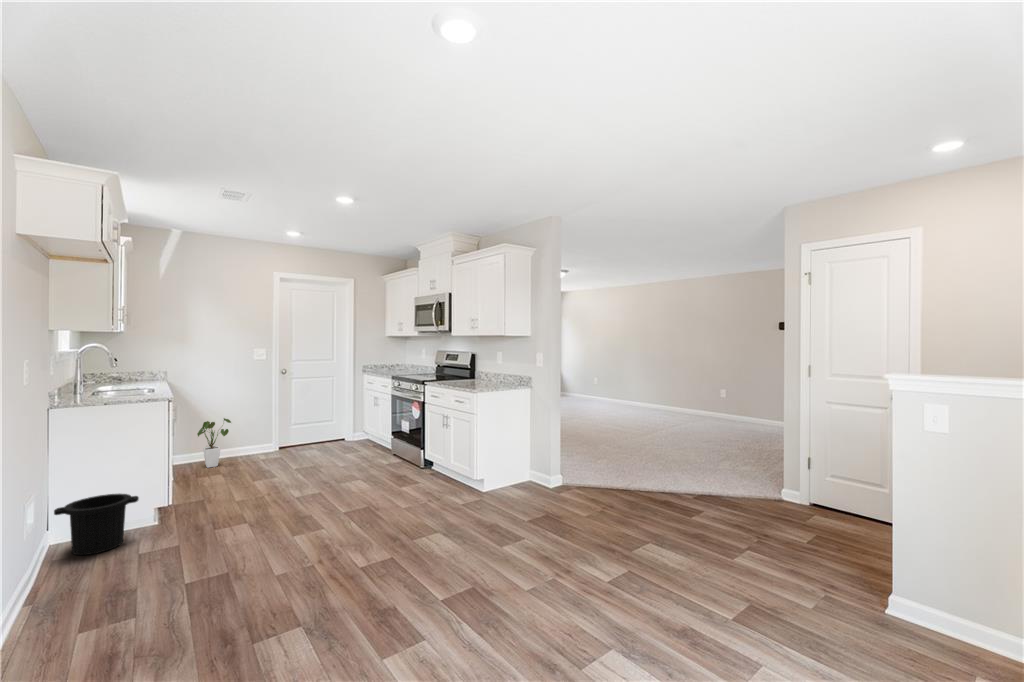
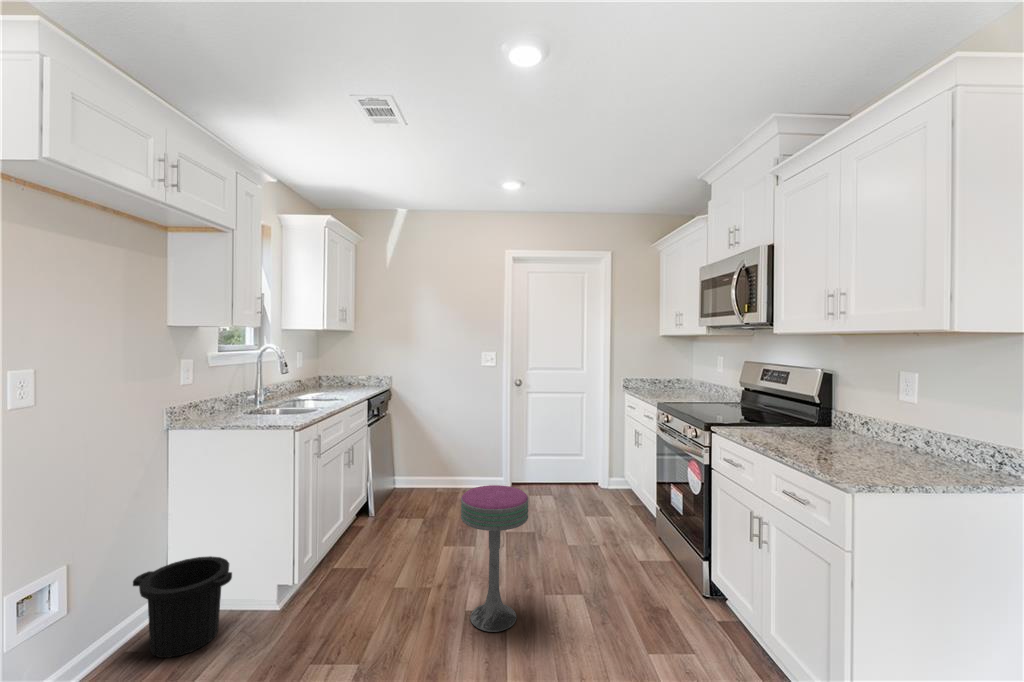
house plant: present [197,418,231,468] -> none [413,437,456,501]
bar stool: none [294,424,335,500] -> present [461,485,528,632]

